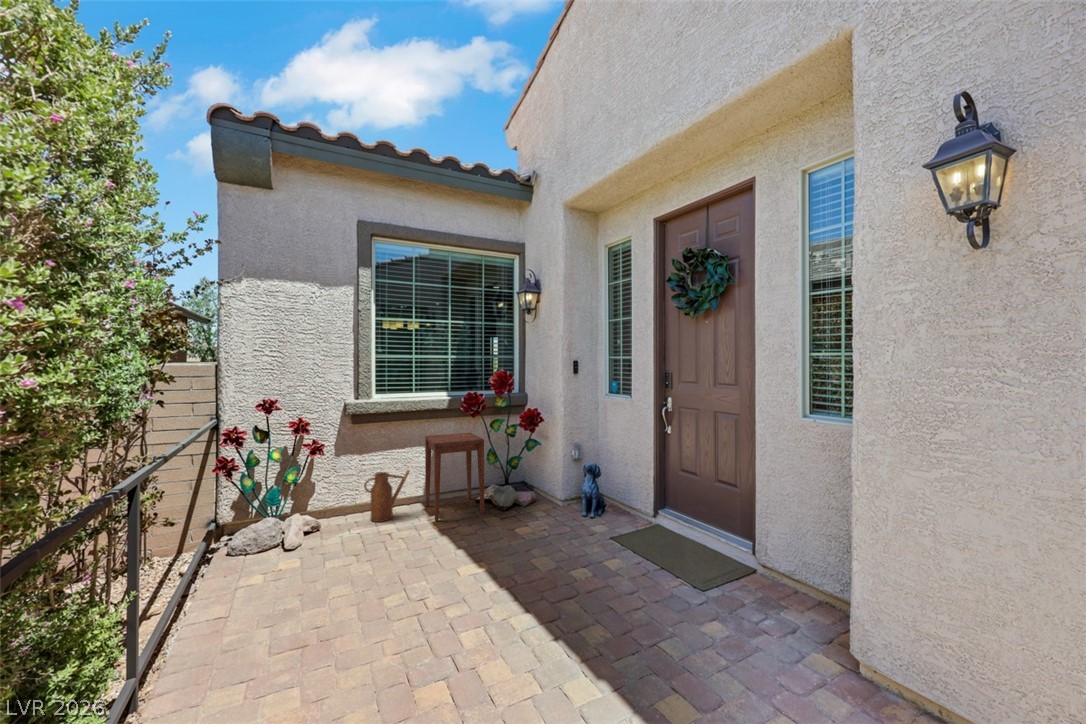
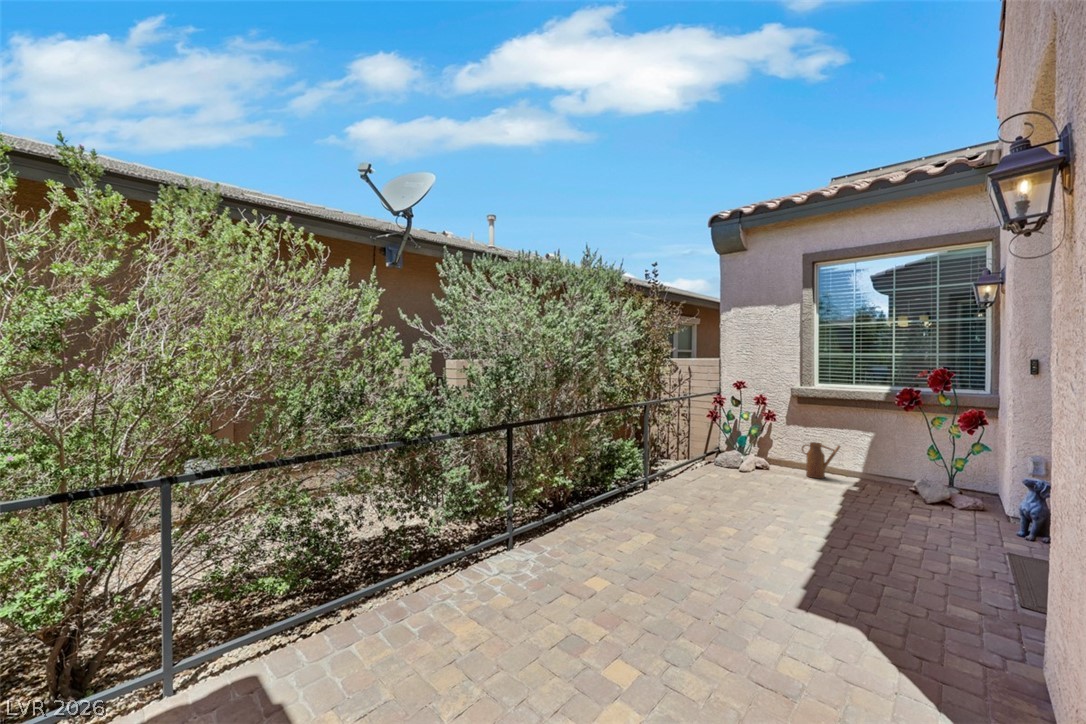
side table: present [425,432,484,521] -> none [850,422,911,499]

